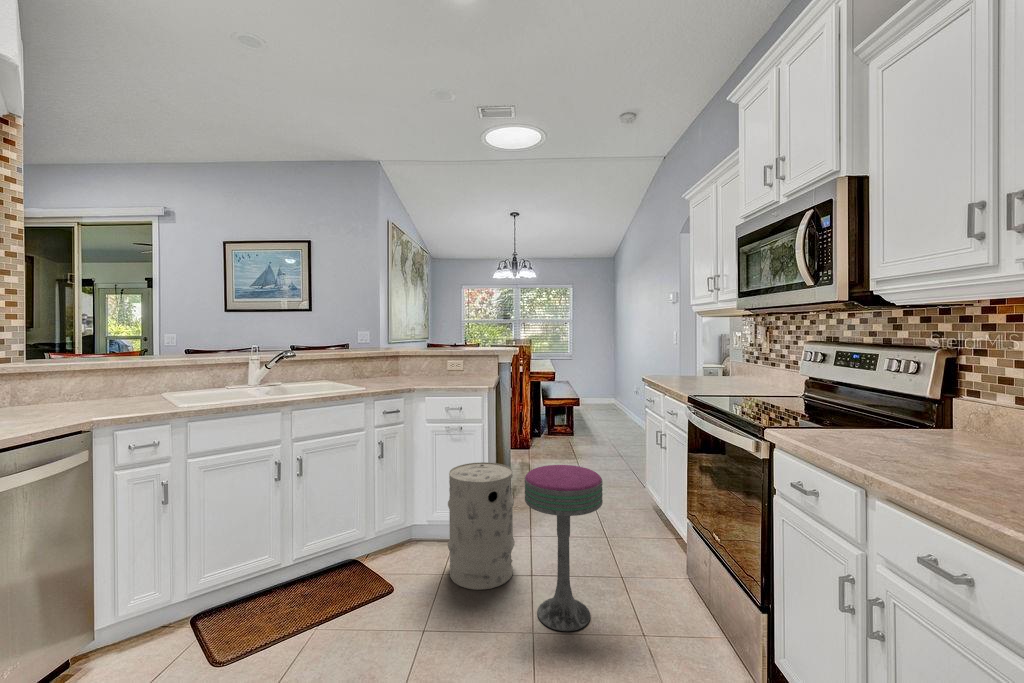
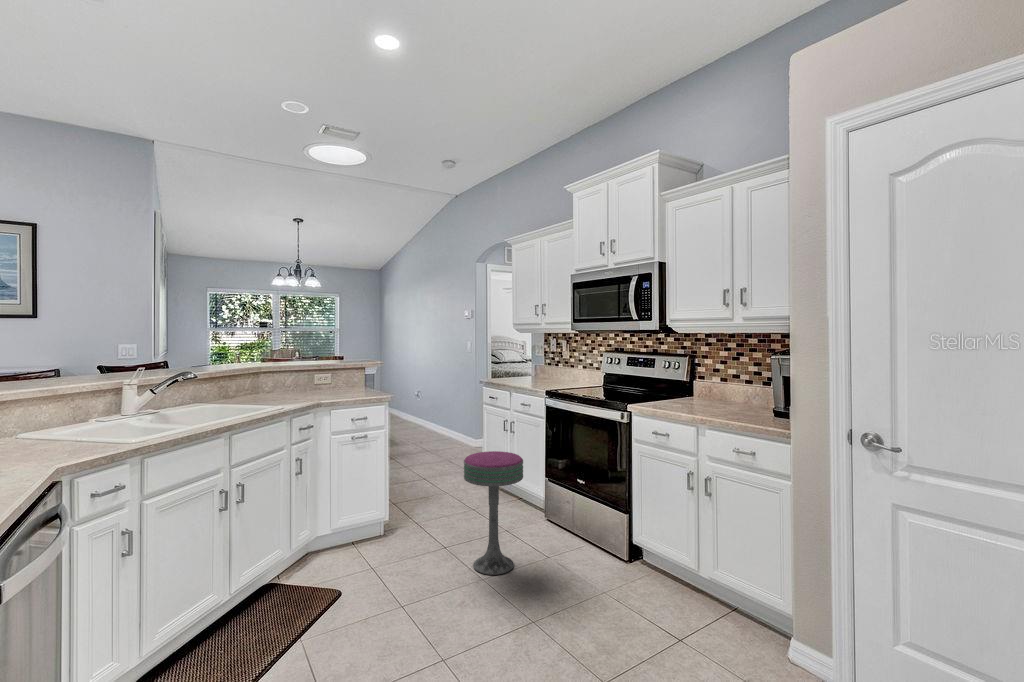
trash can: present [448,462,515,590] -> none [374,464,435,575]

